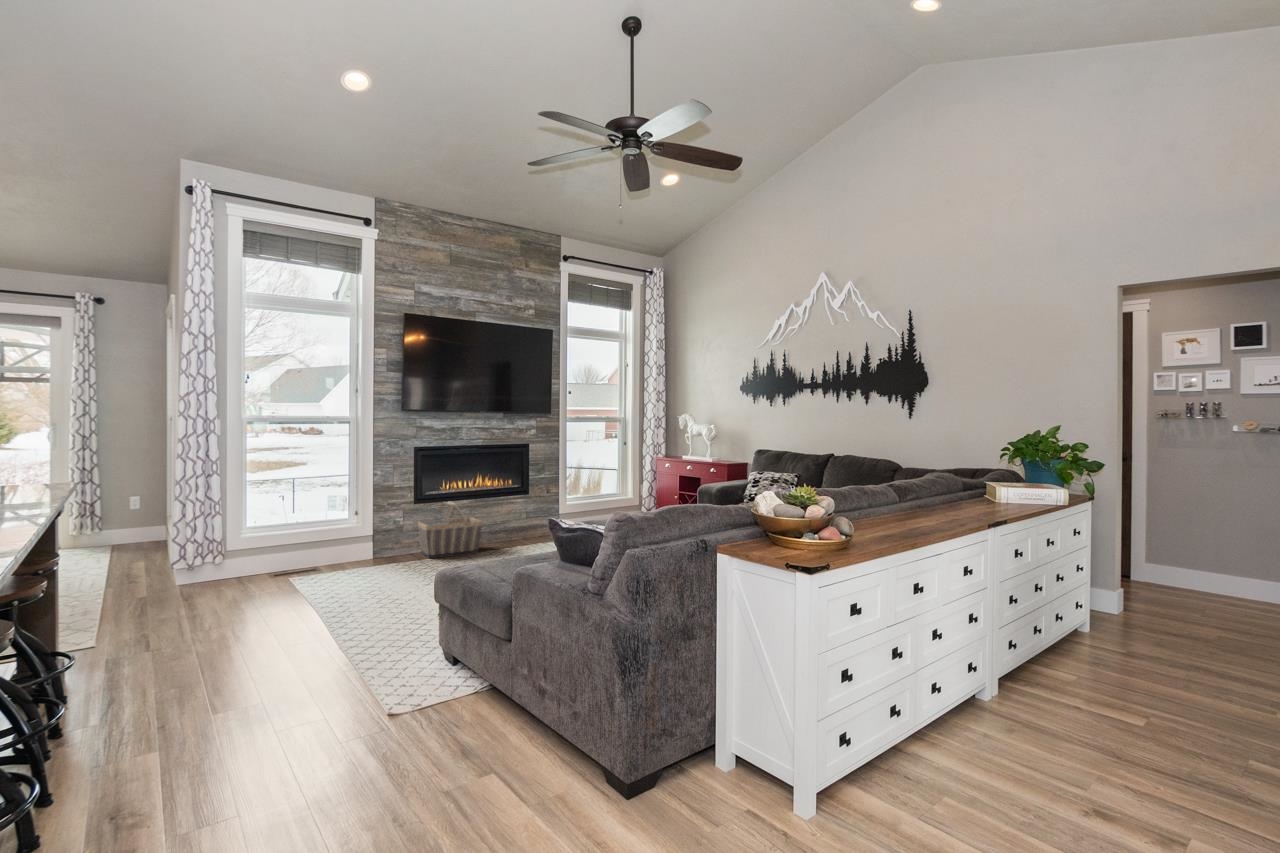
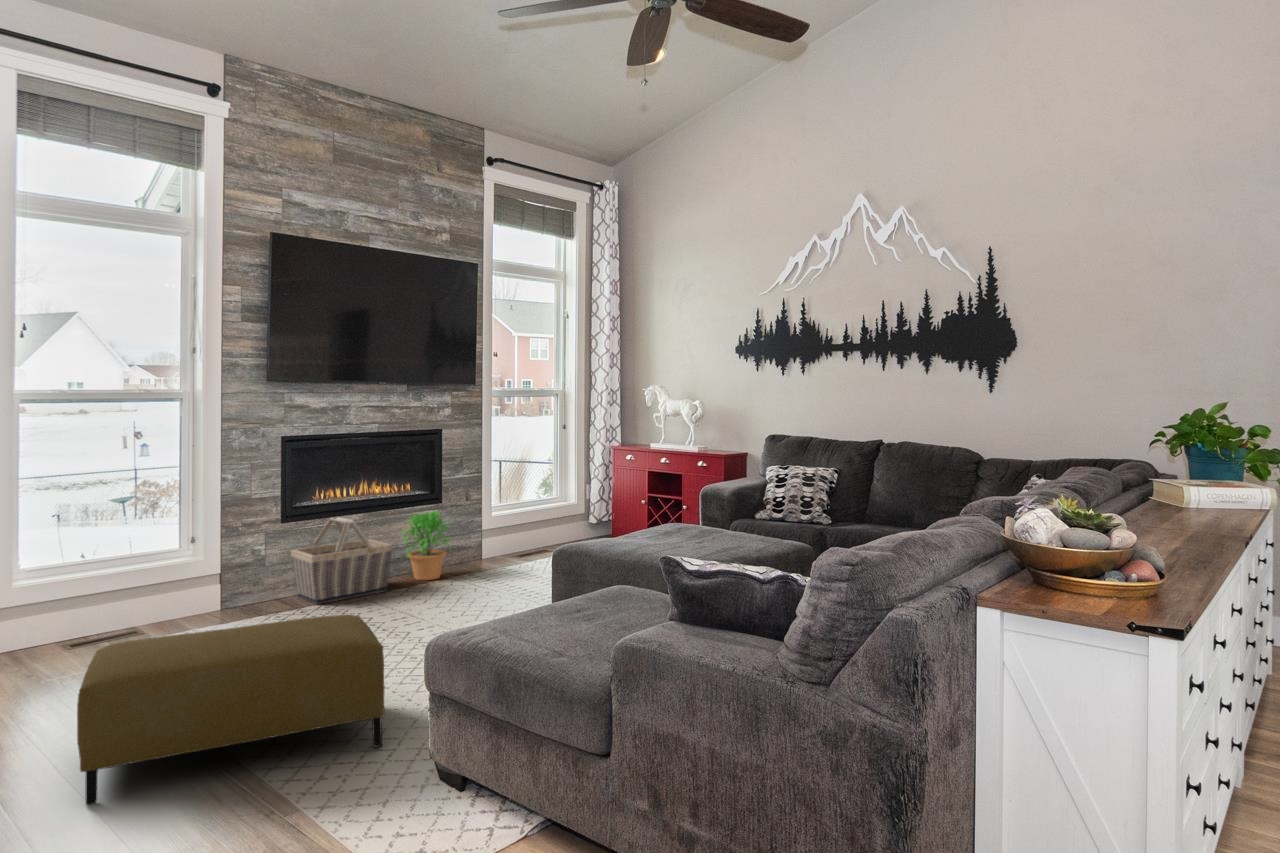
potted plant: none [490,498,531,547] -> present [403,511,451,580]
ottoman: none [233,559,419,656] -> present [77,615,385,805]

